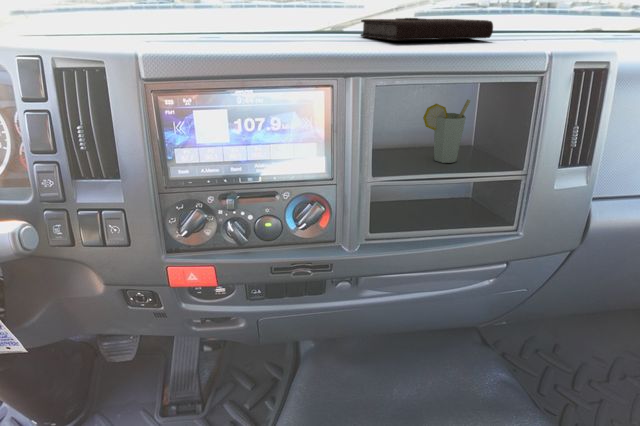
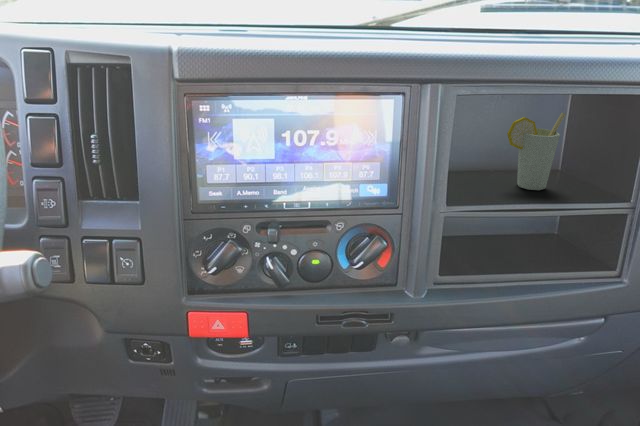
notebook: present [361,18,493,40] -> none [431,12,597,39]

